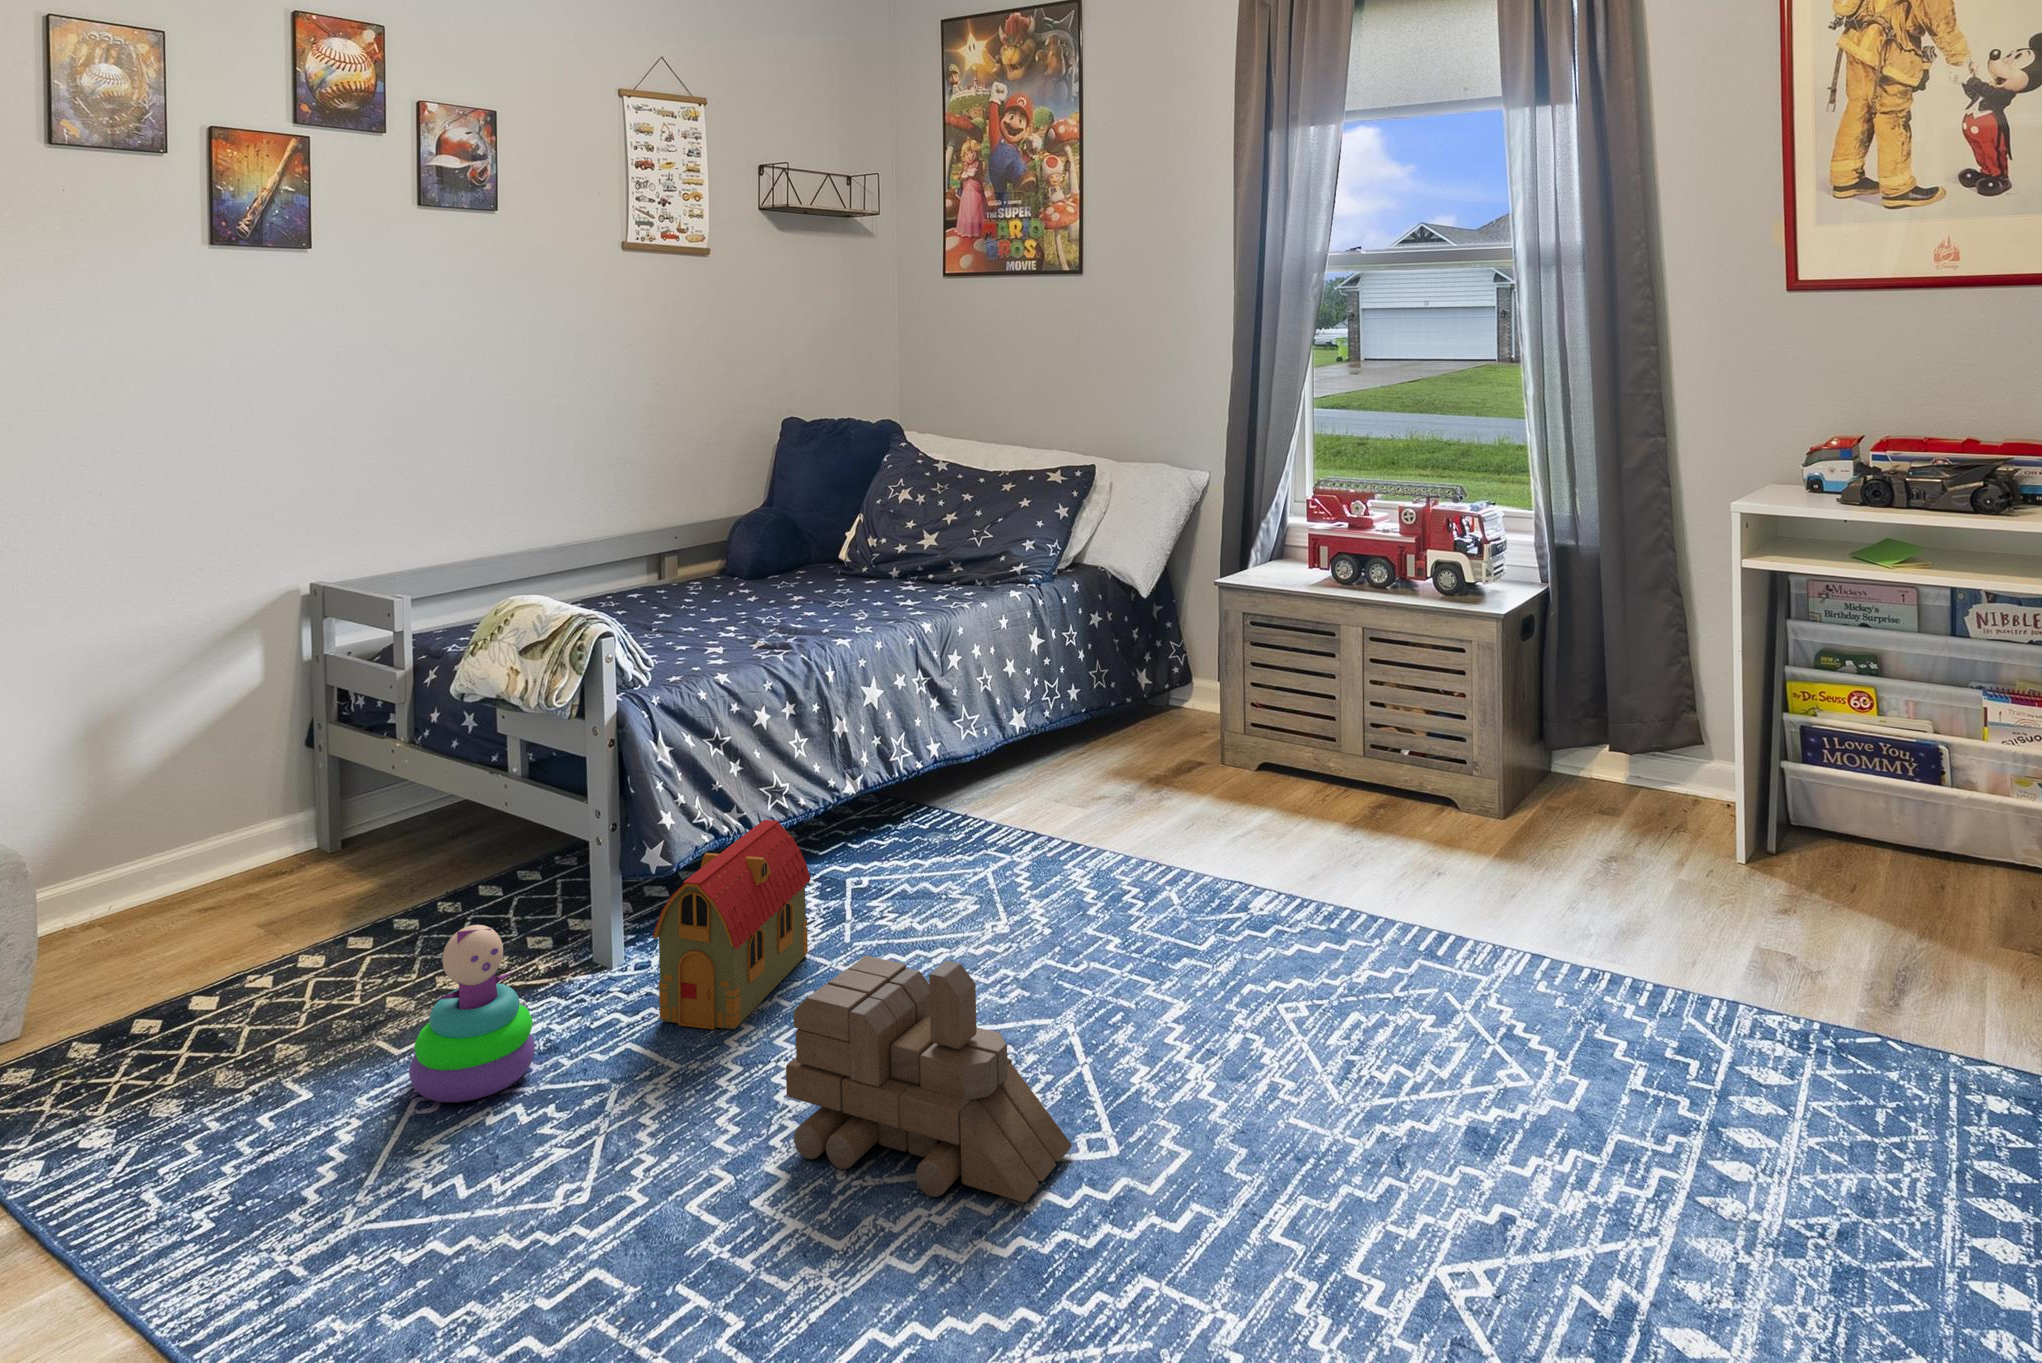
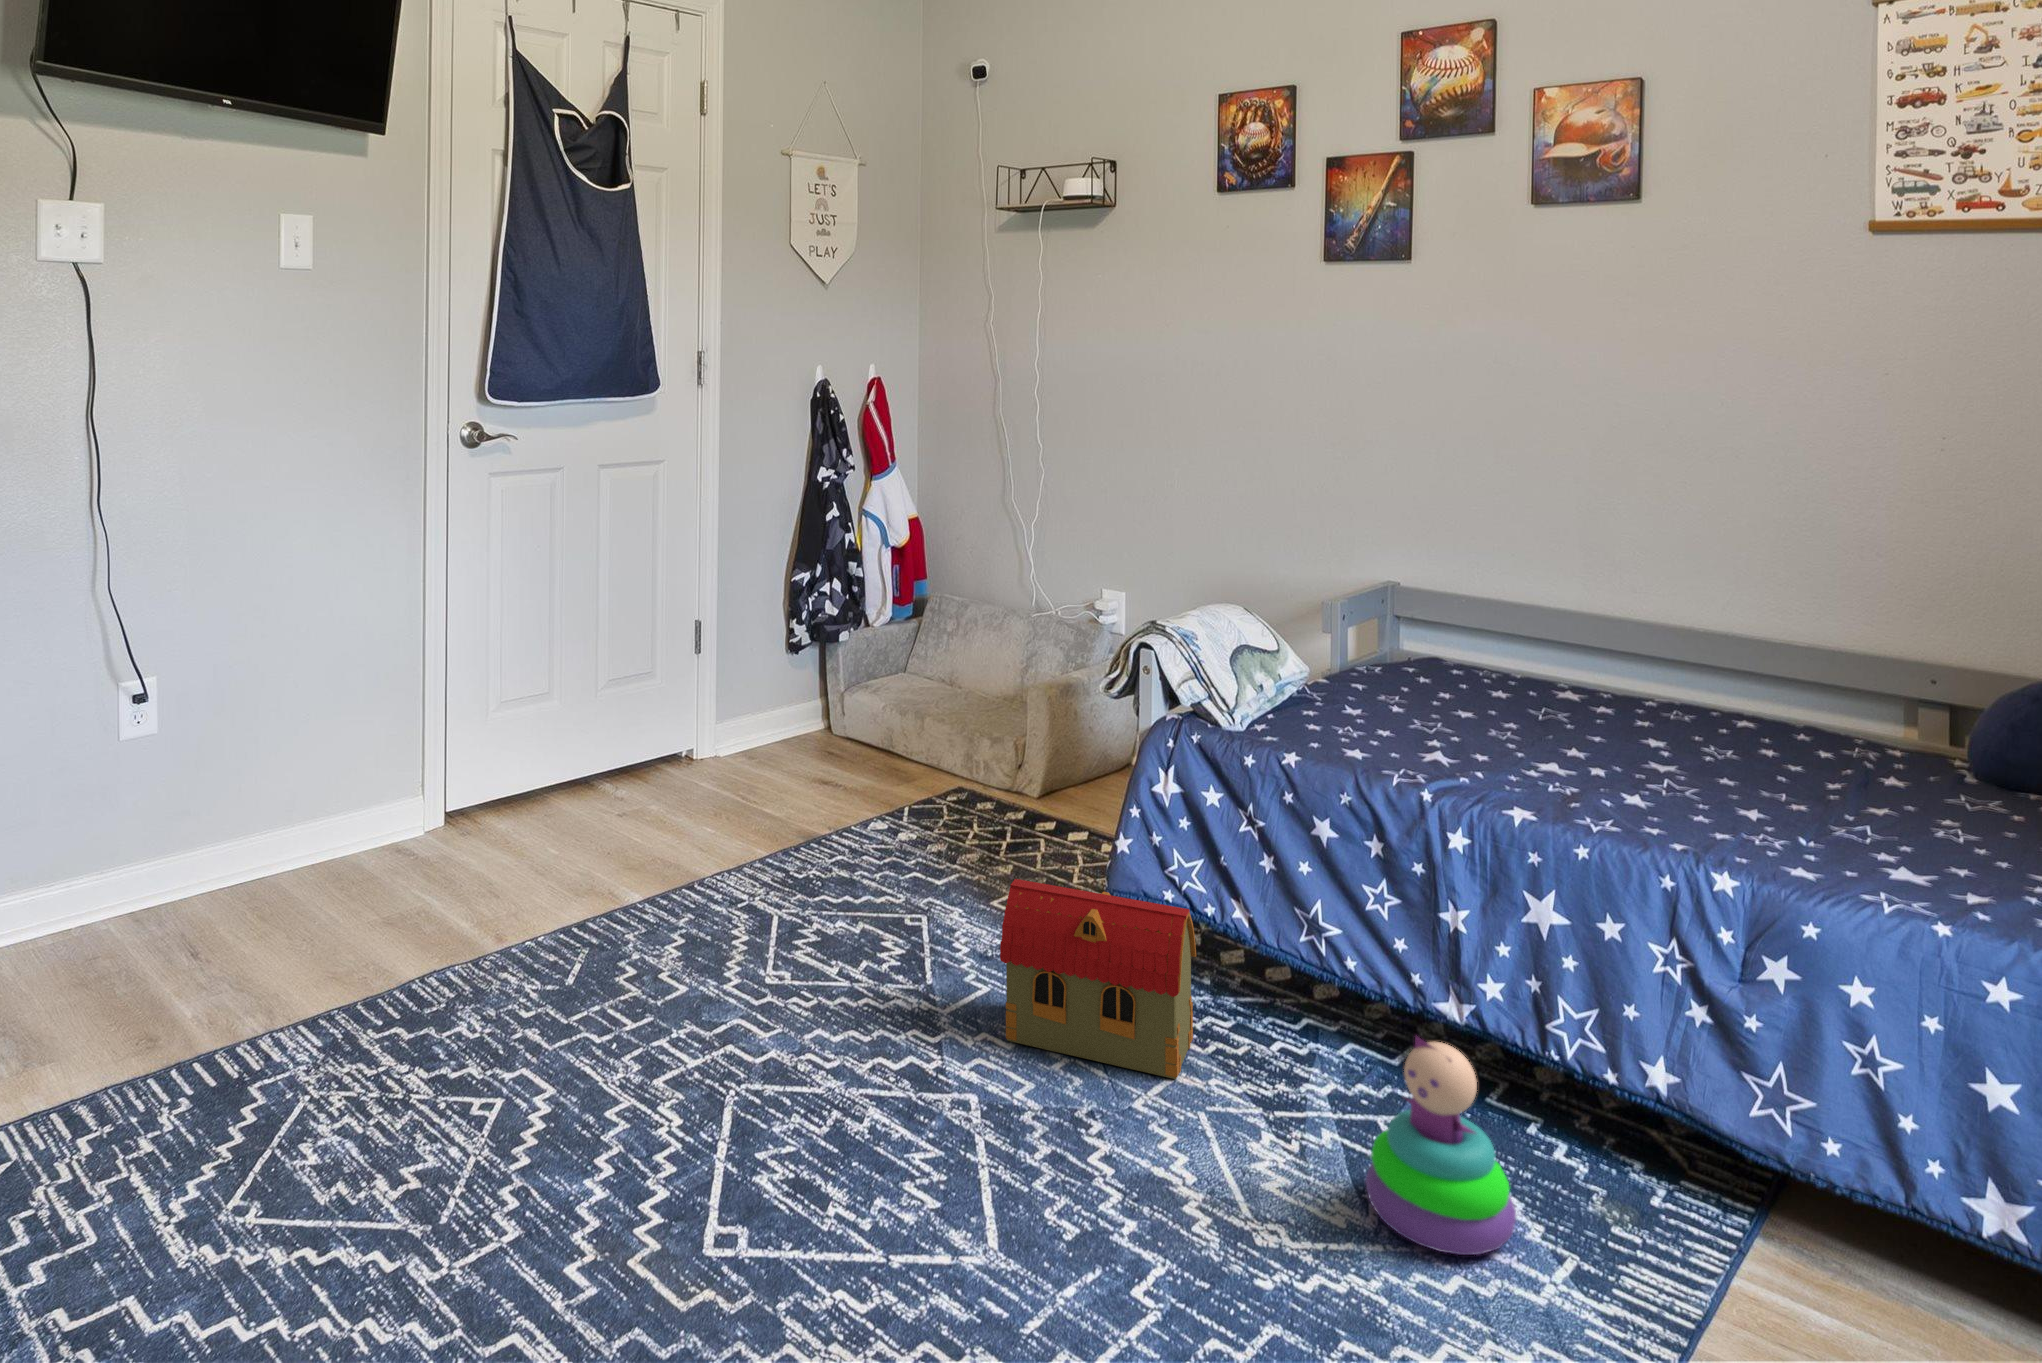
stacking toy: present [409,925,535,1102] -> present [1365,1036,1516,1255]
toy train: present [786,956,1072,1202] -> none [641,946,881,1209]

